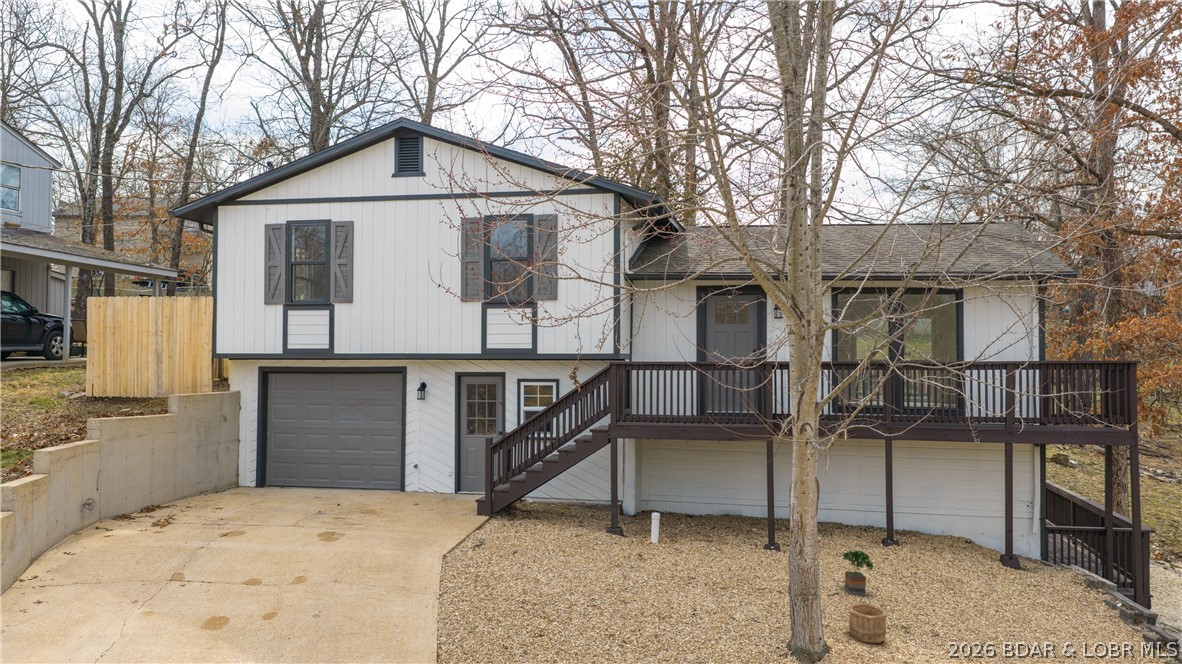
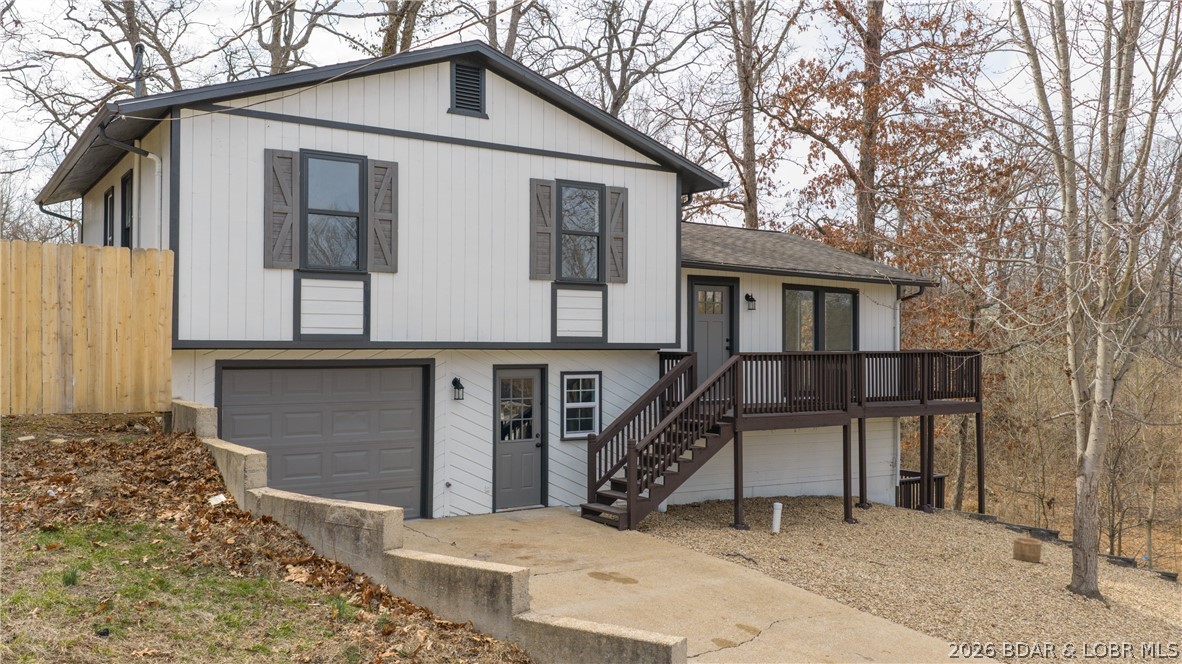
potted tree: present [842,550,873,596] -> none [933,506,961,542]

